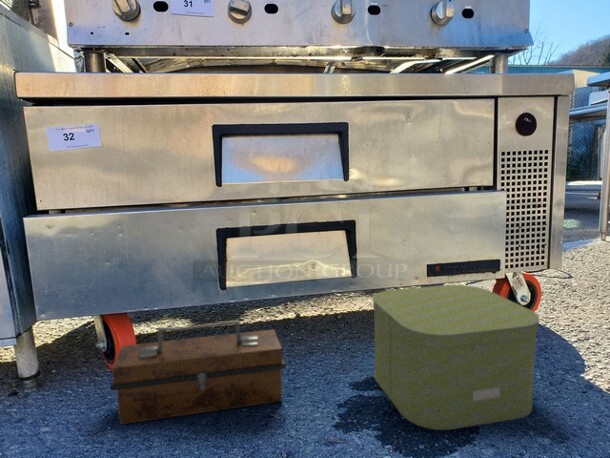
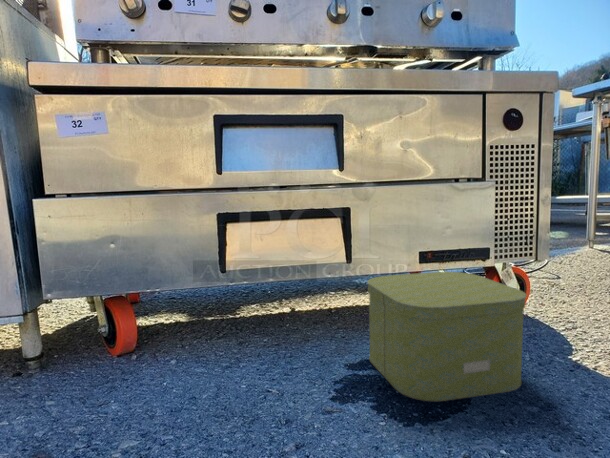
toolbox: present [110,320,286,424] -> none [113,300,284,399]

